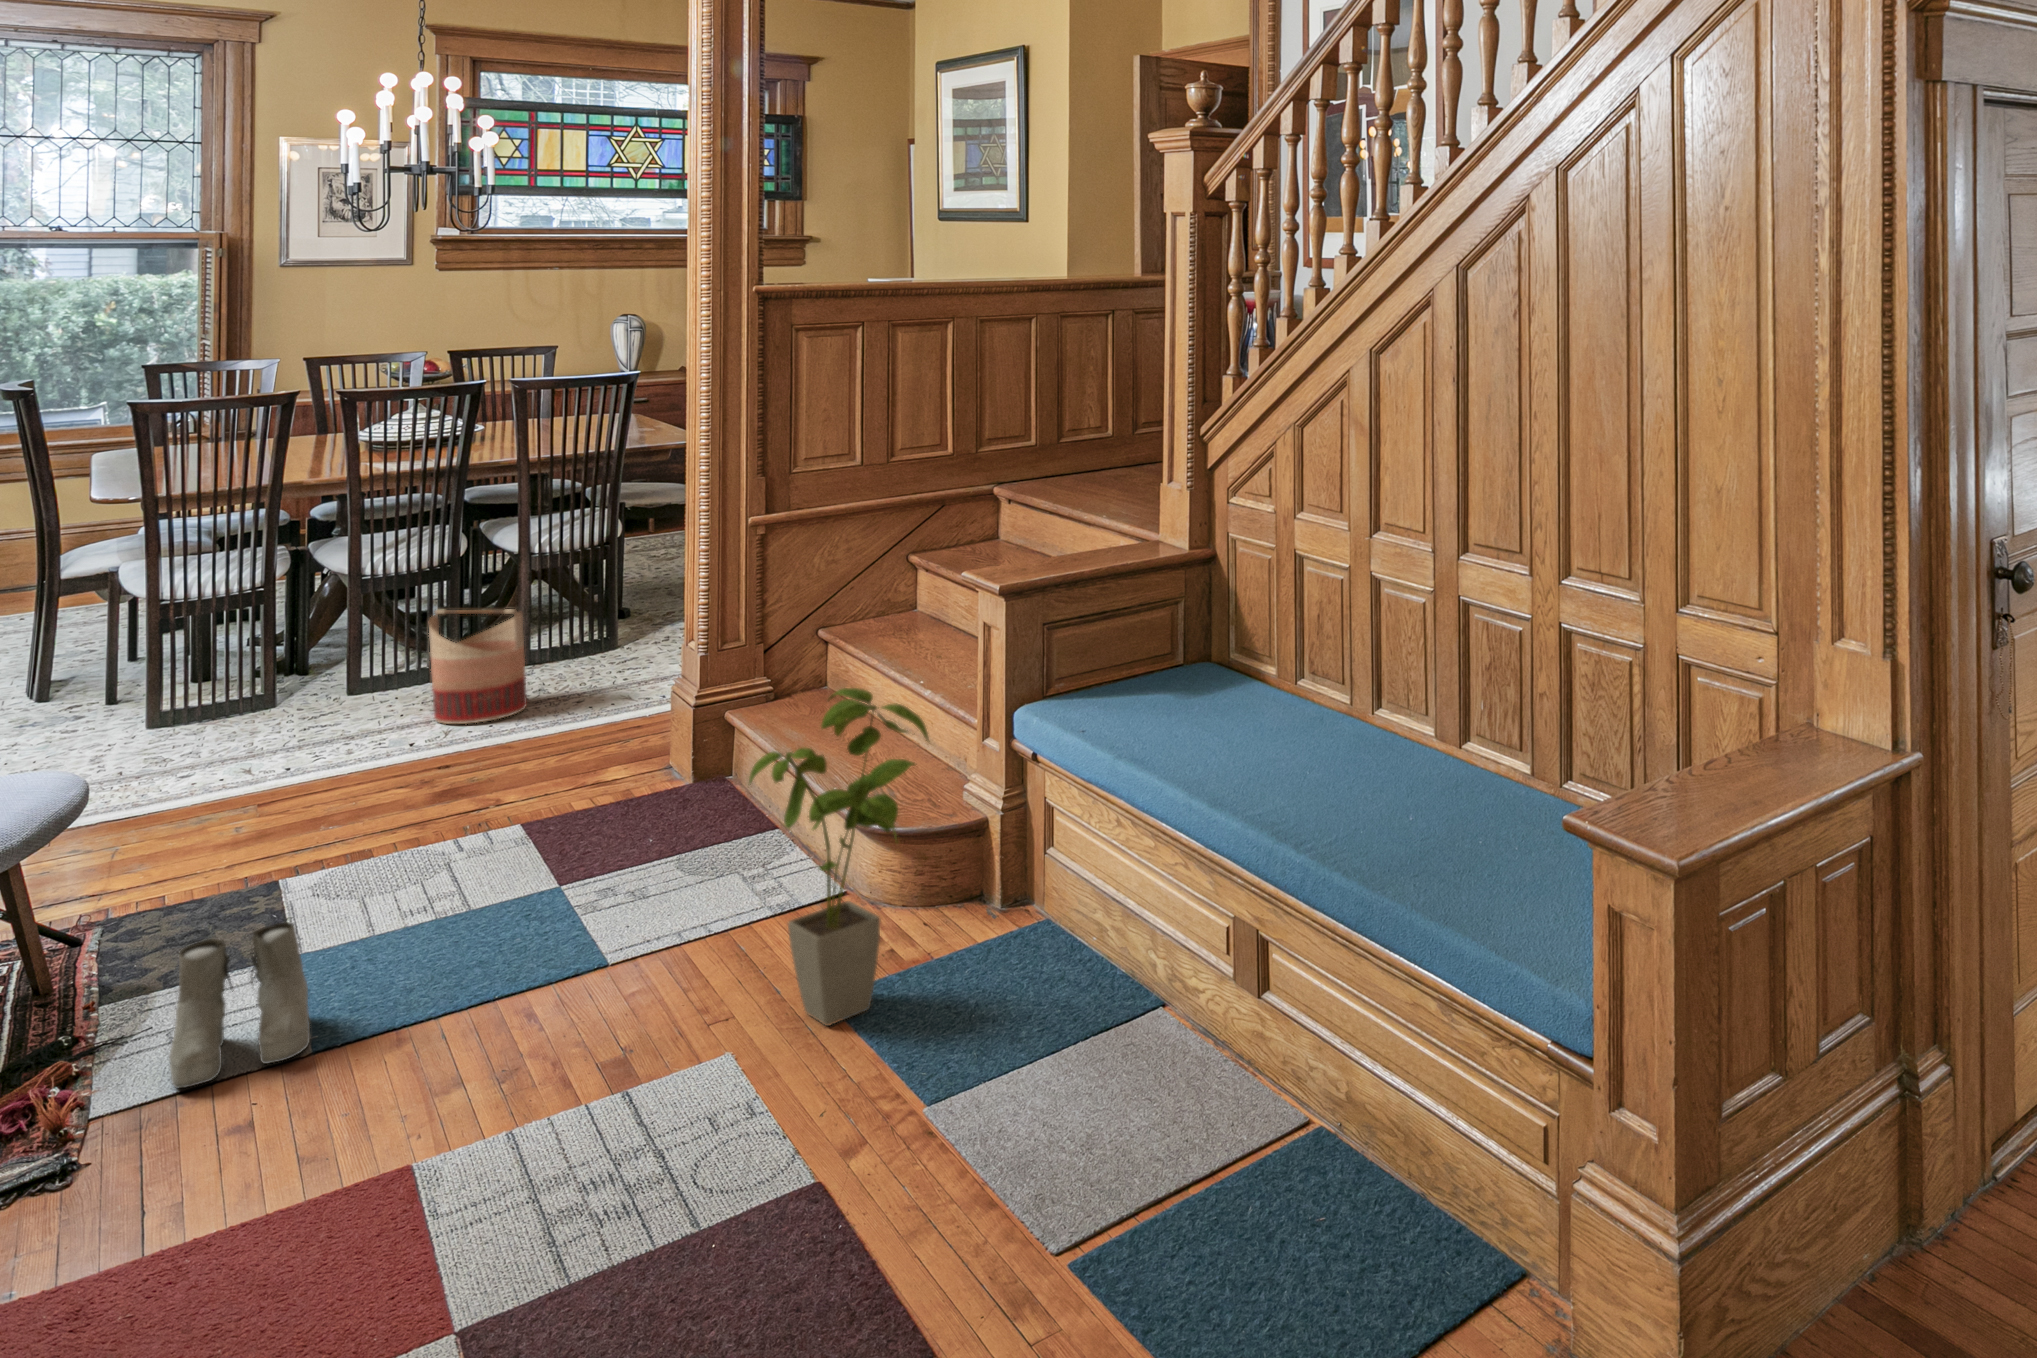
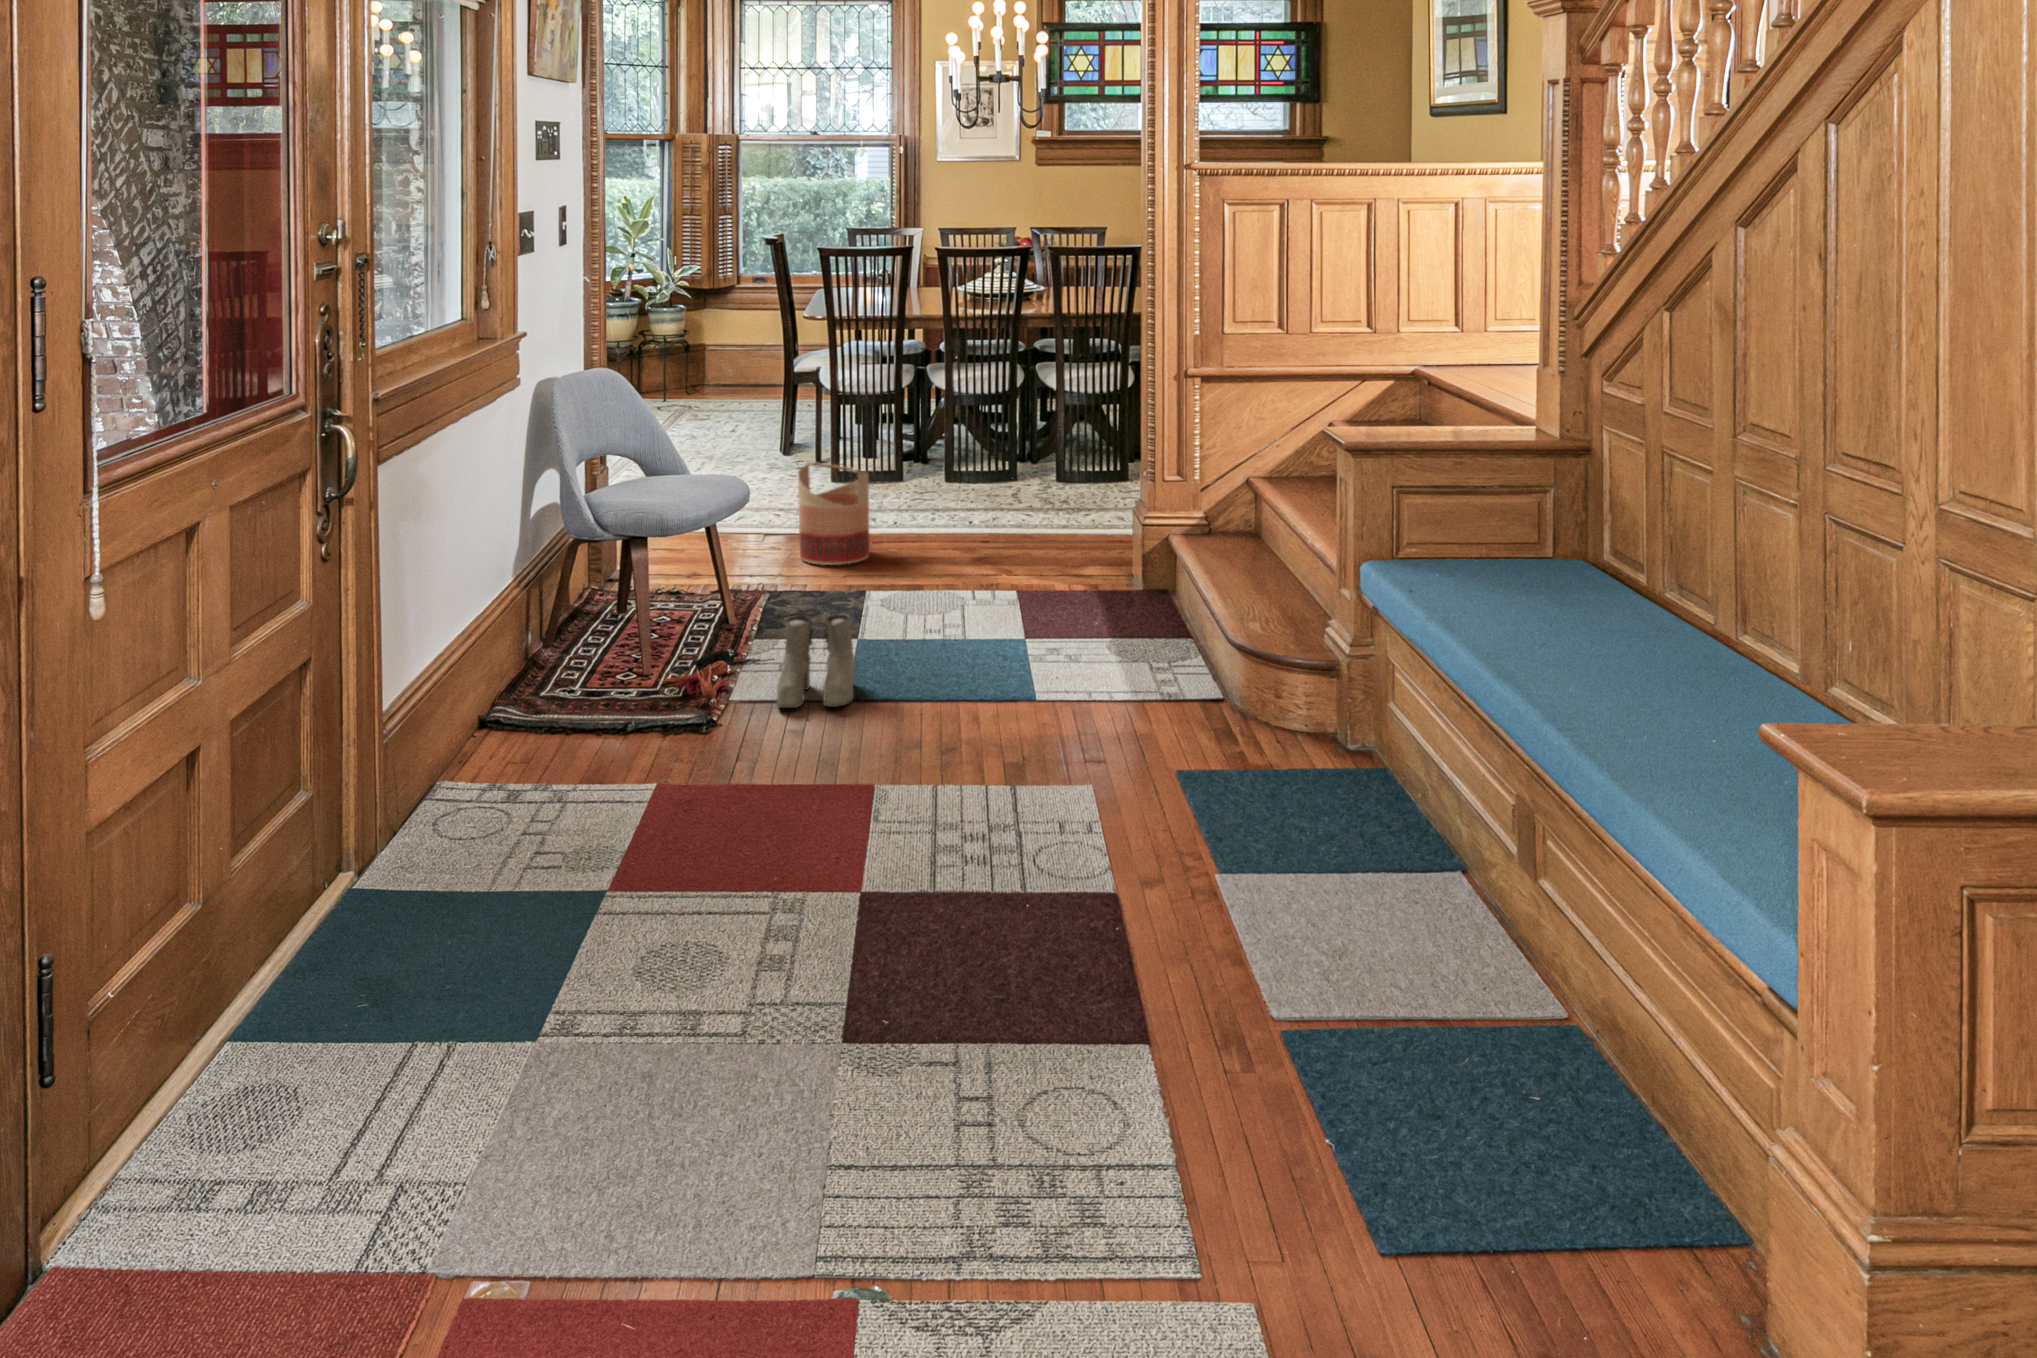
basket: present [429,609,527,724] -> present [798,461,870,565]
house plant: present [749,688,928,1026] -> none [1121,505,1260,781]

